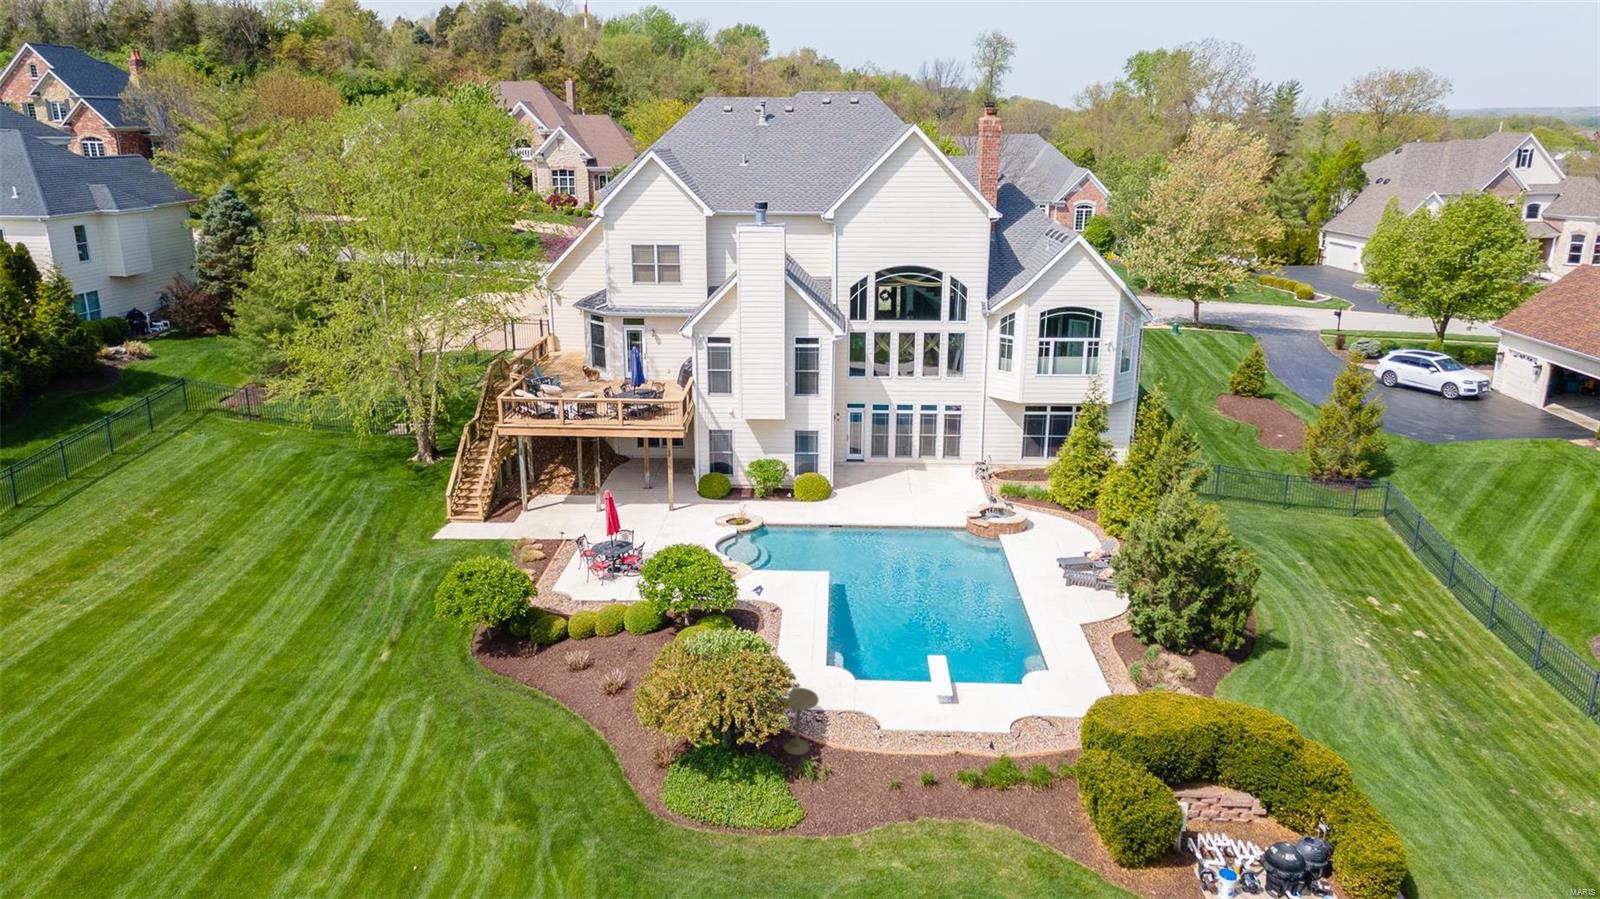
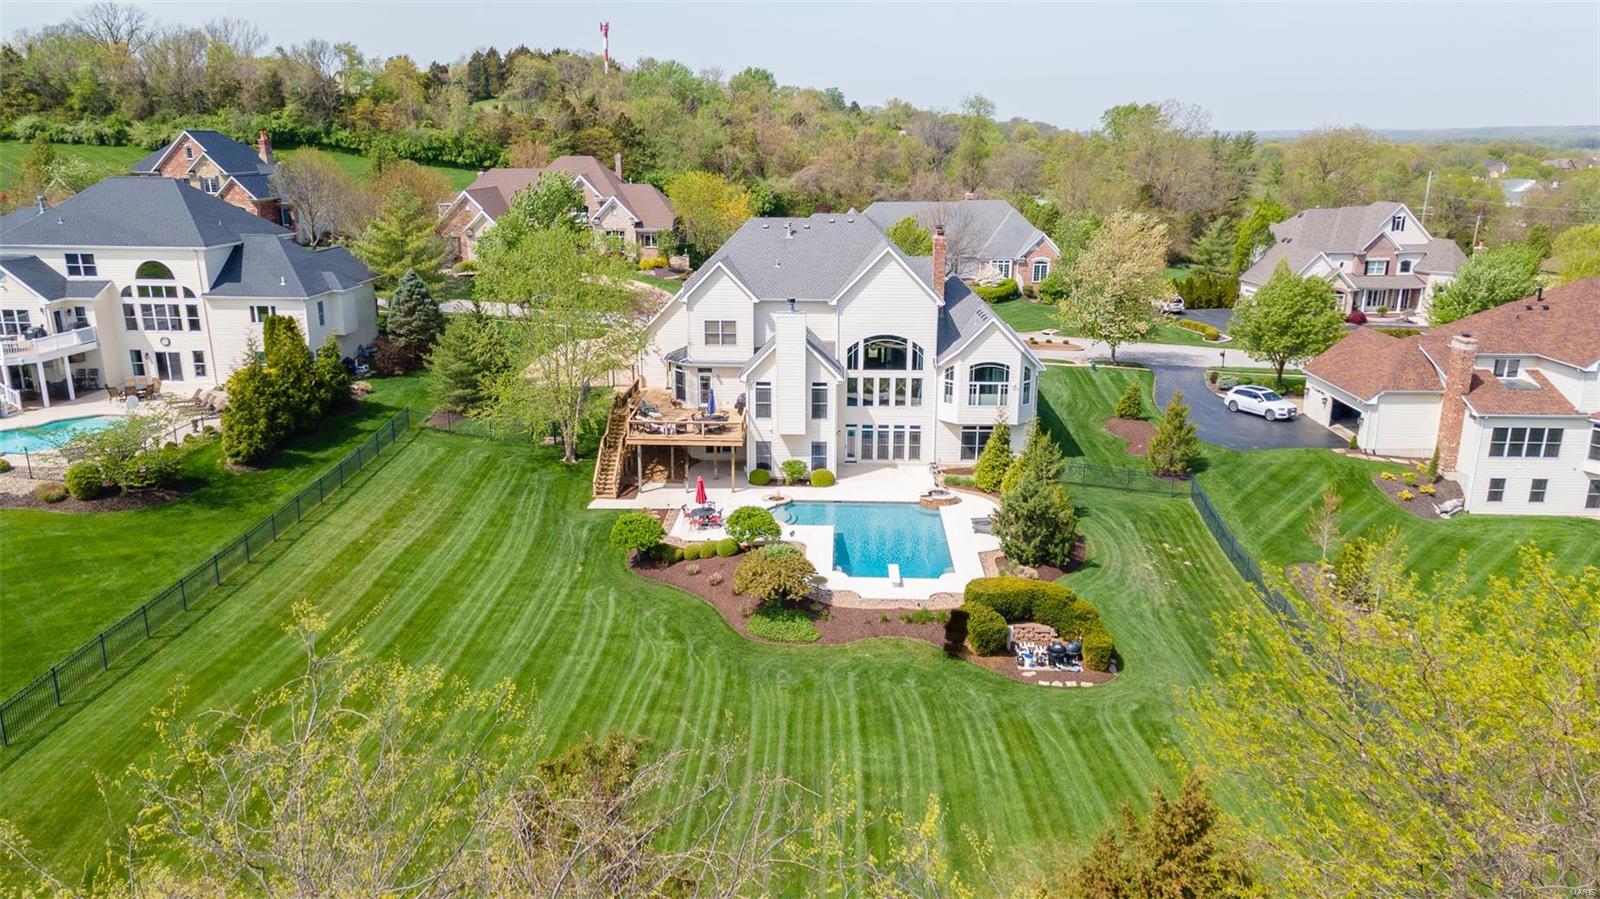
lounge chair: none [1049,769,1108,878] -> present [943,609,970,655]

